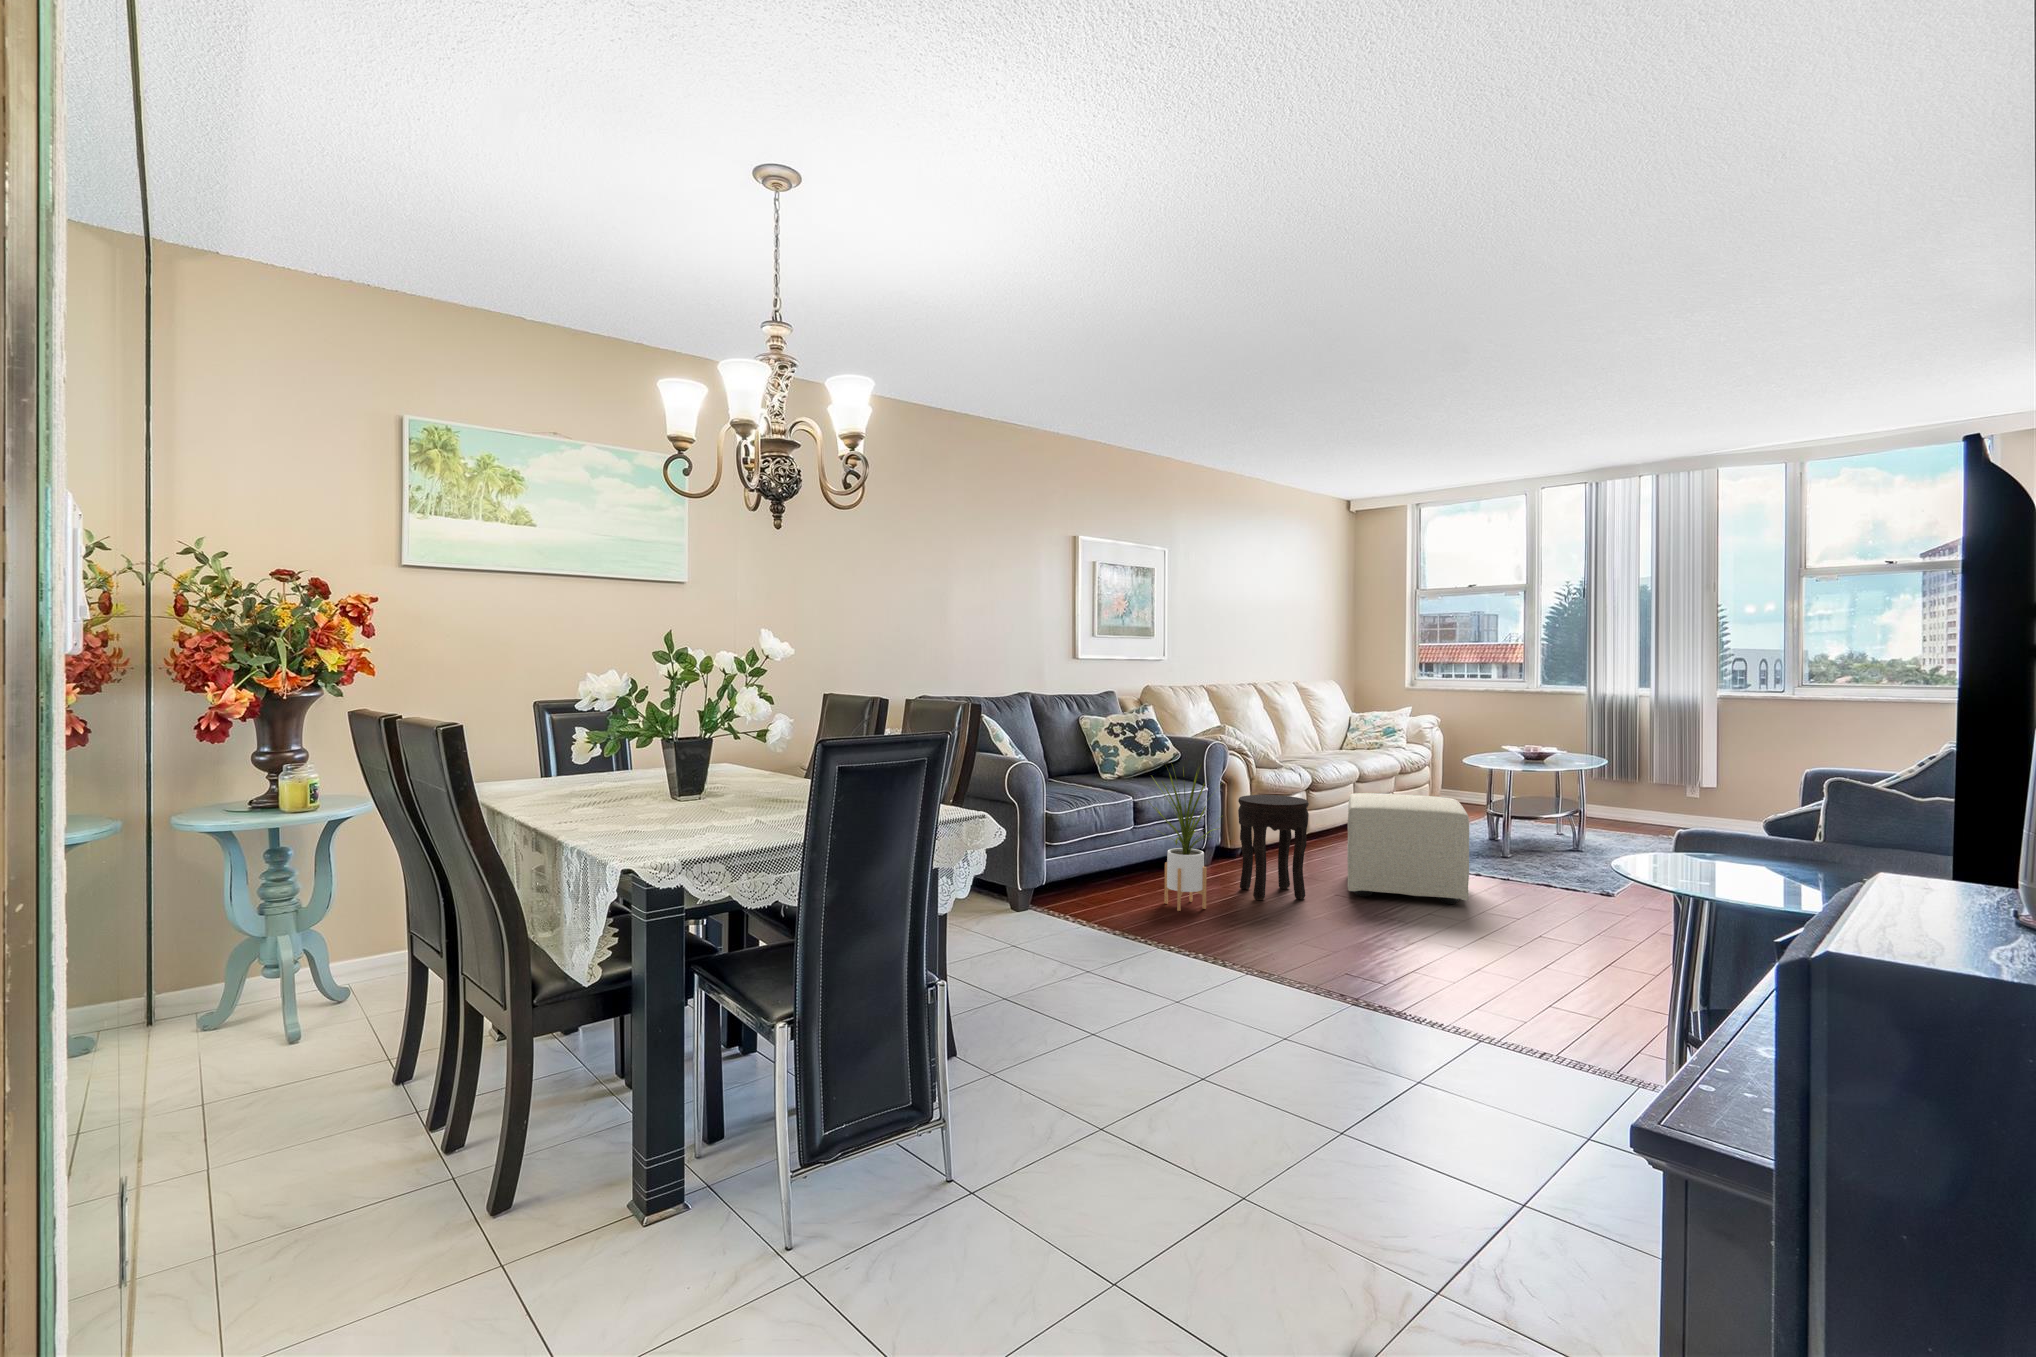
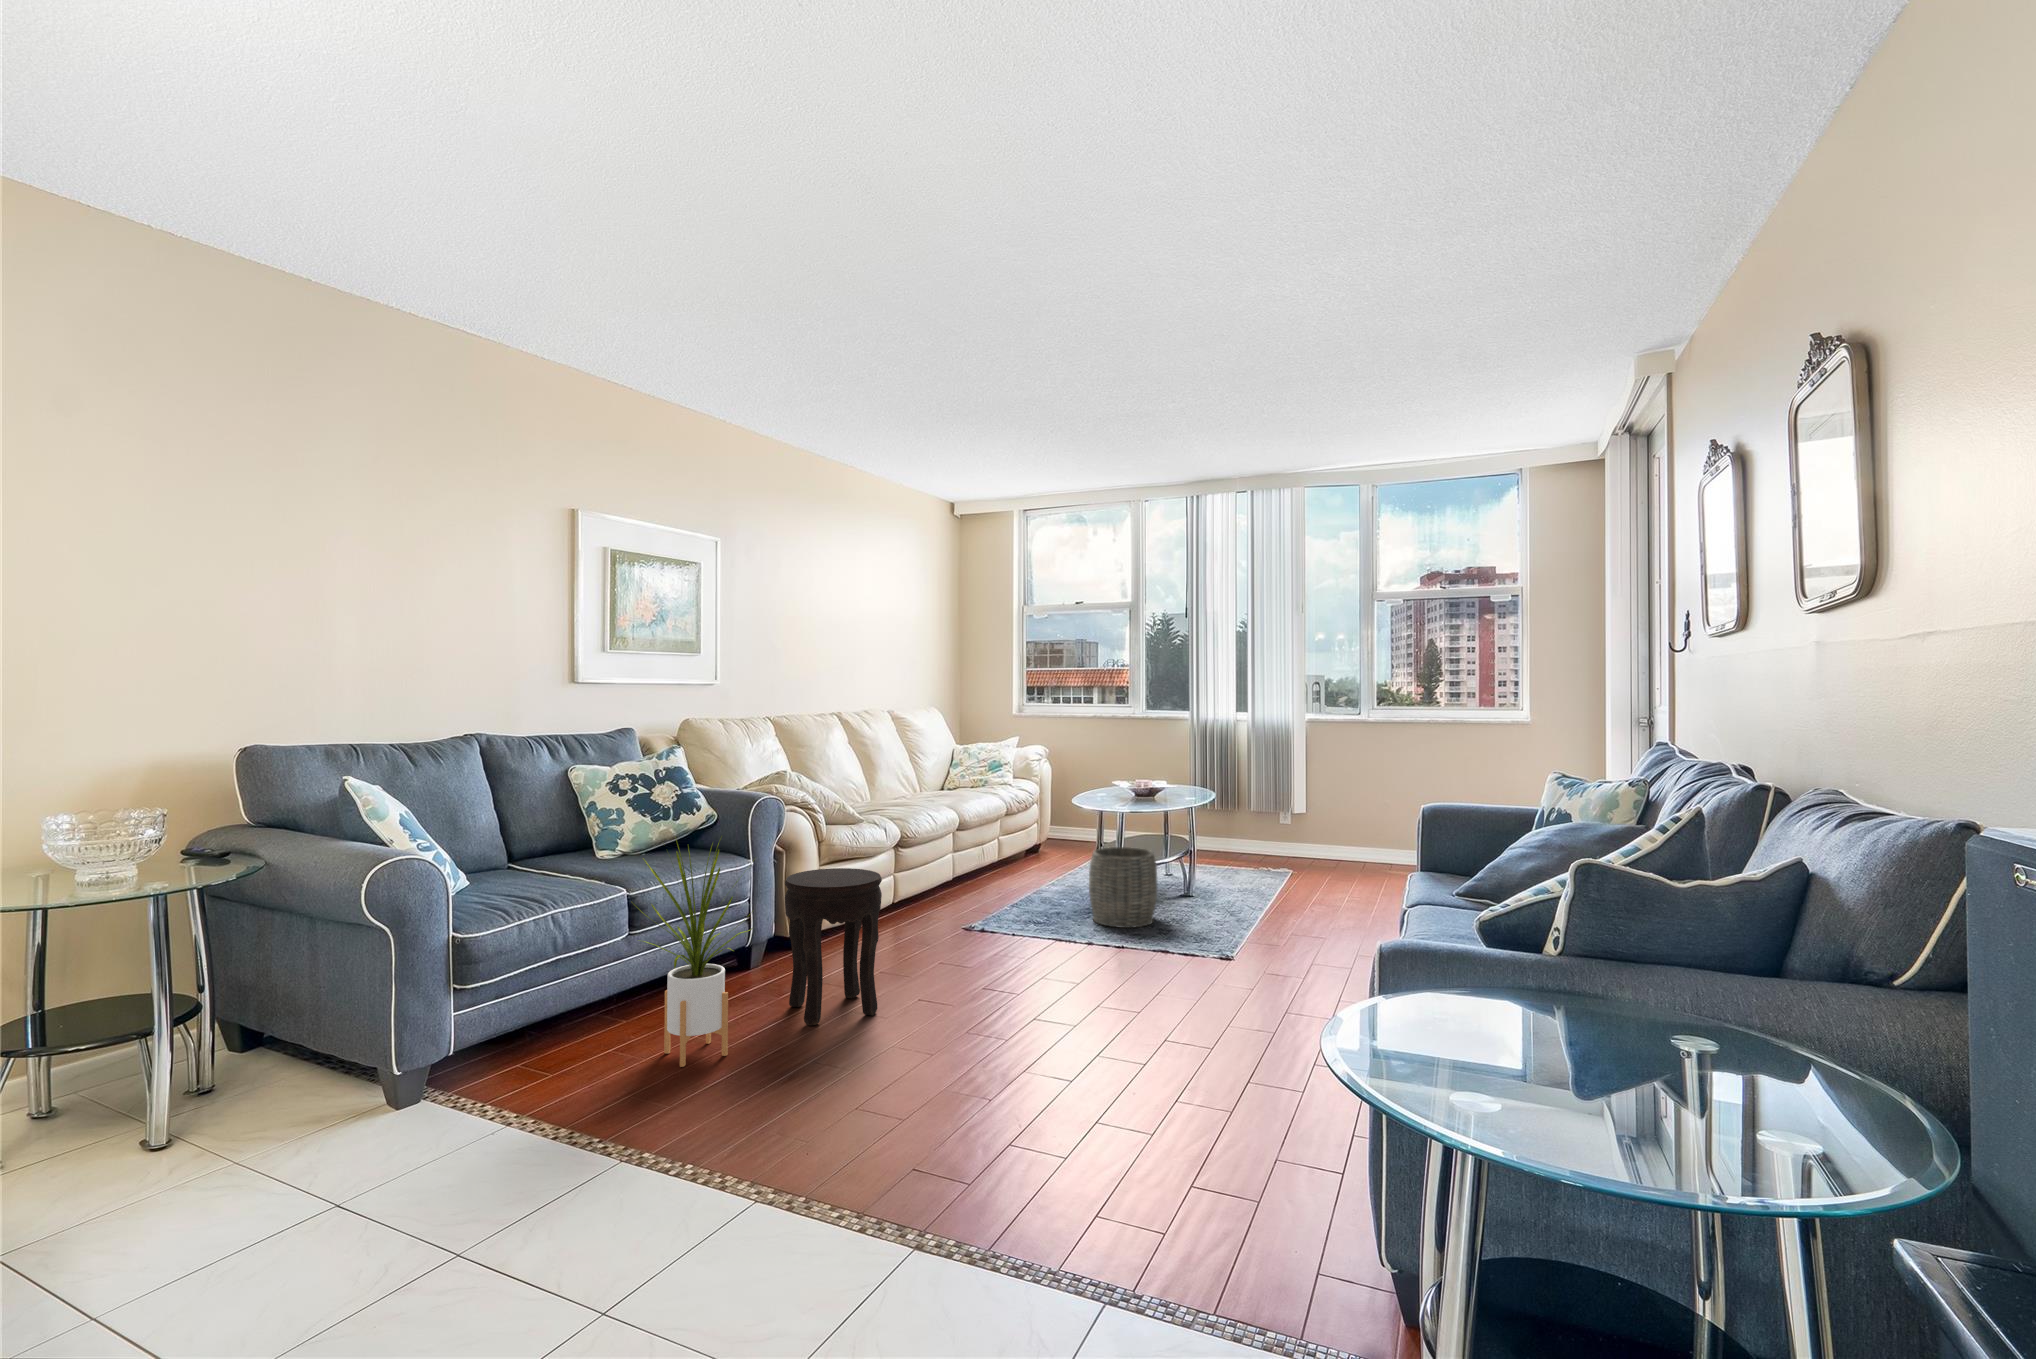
ottoman: present [1347,793,1469,904] -> none [933,854,1081,998]
woven basket: none [1478,802,1543,869] -> present [1089,847,1157,928]

